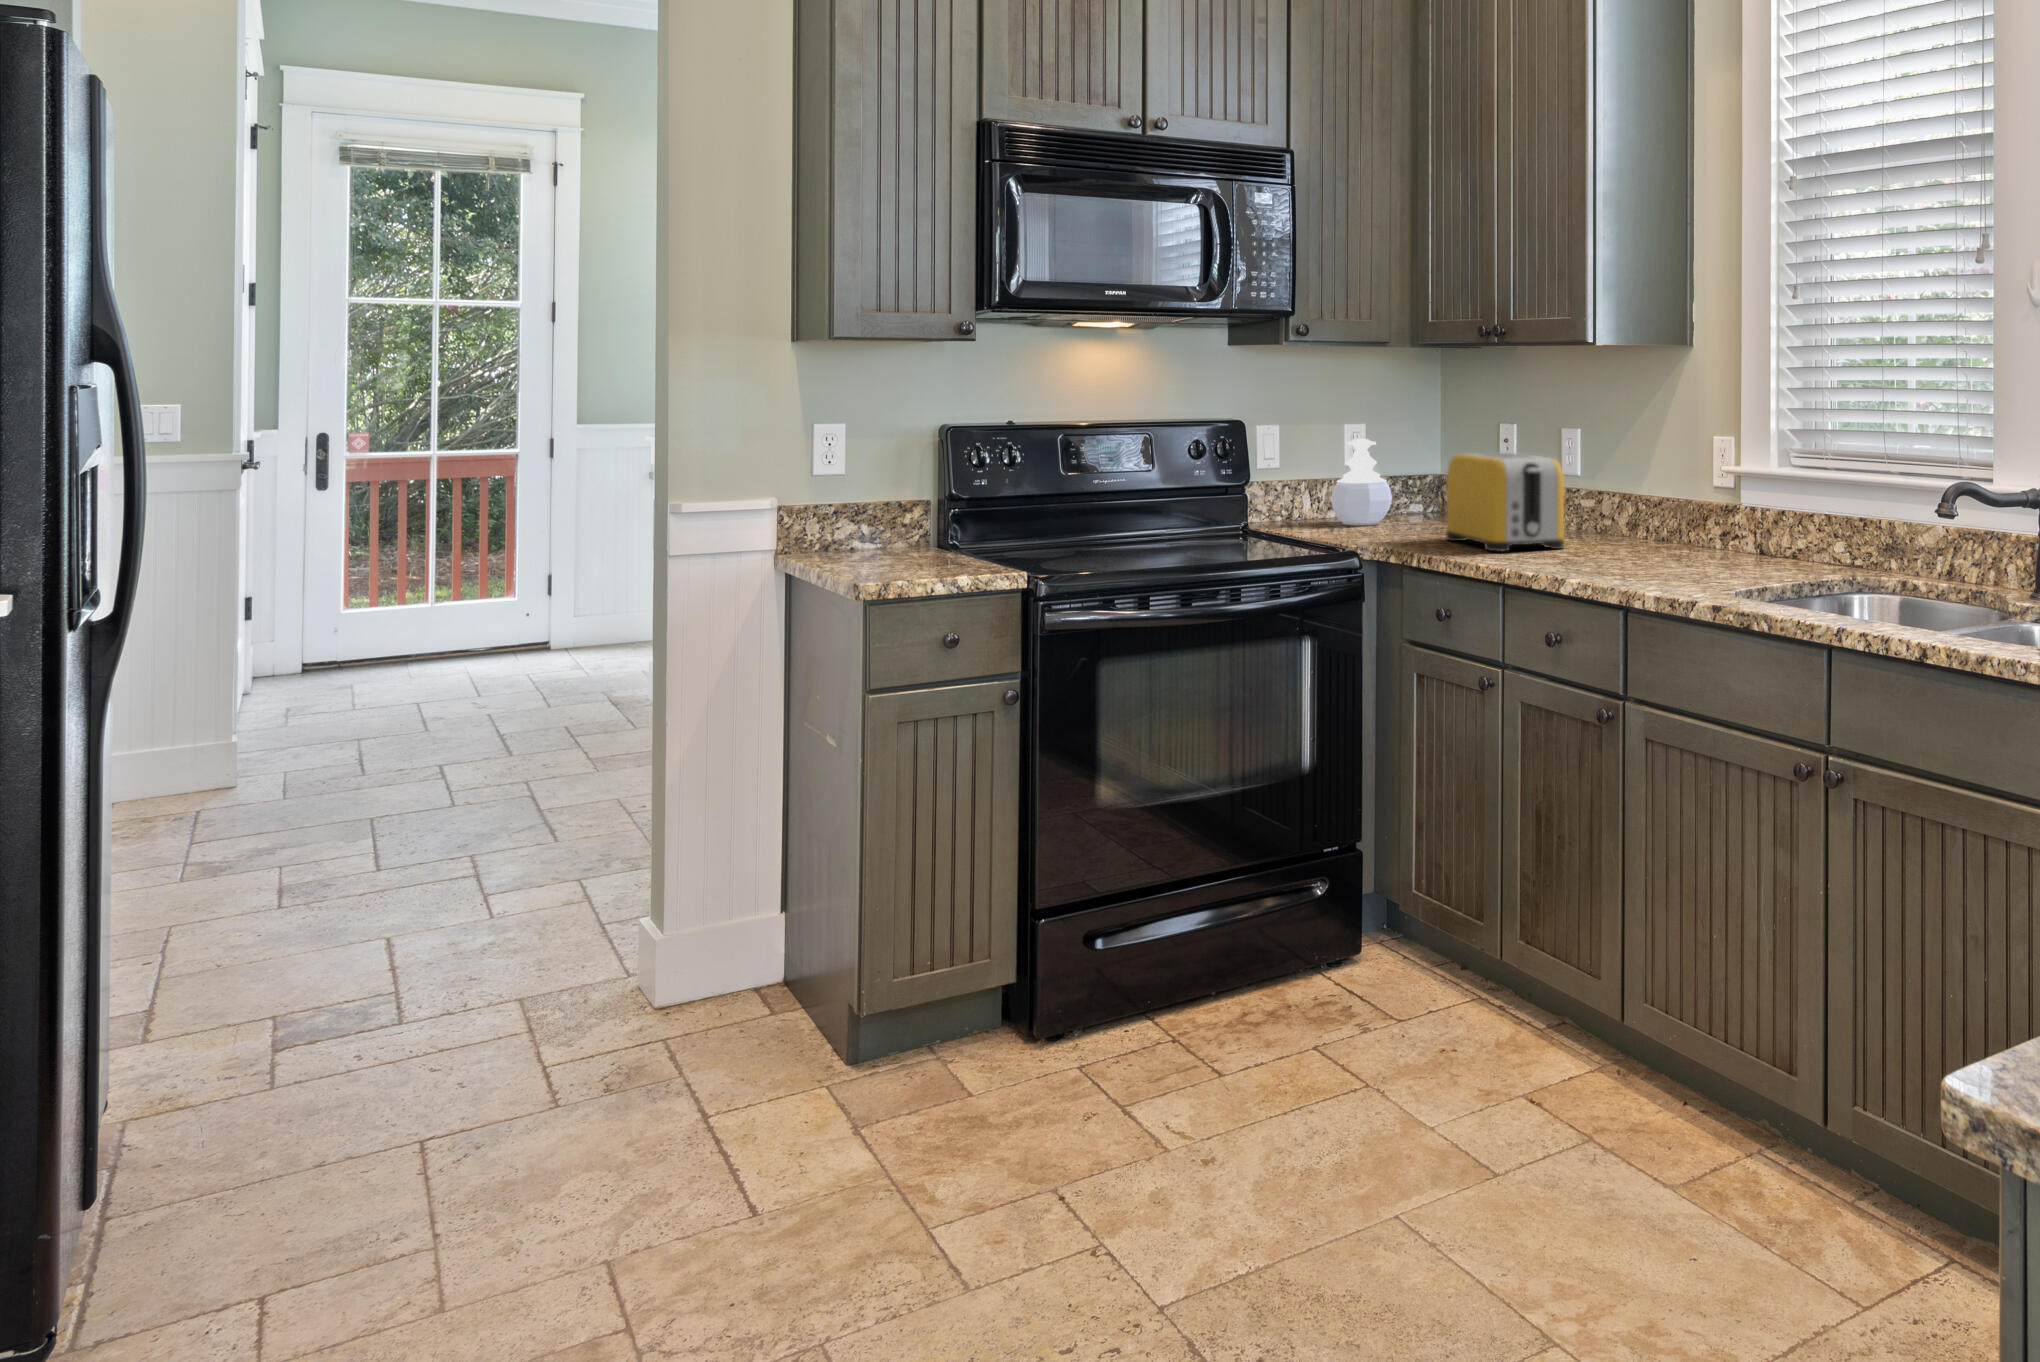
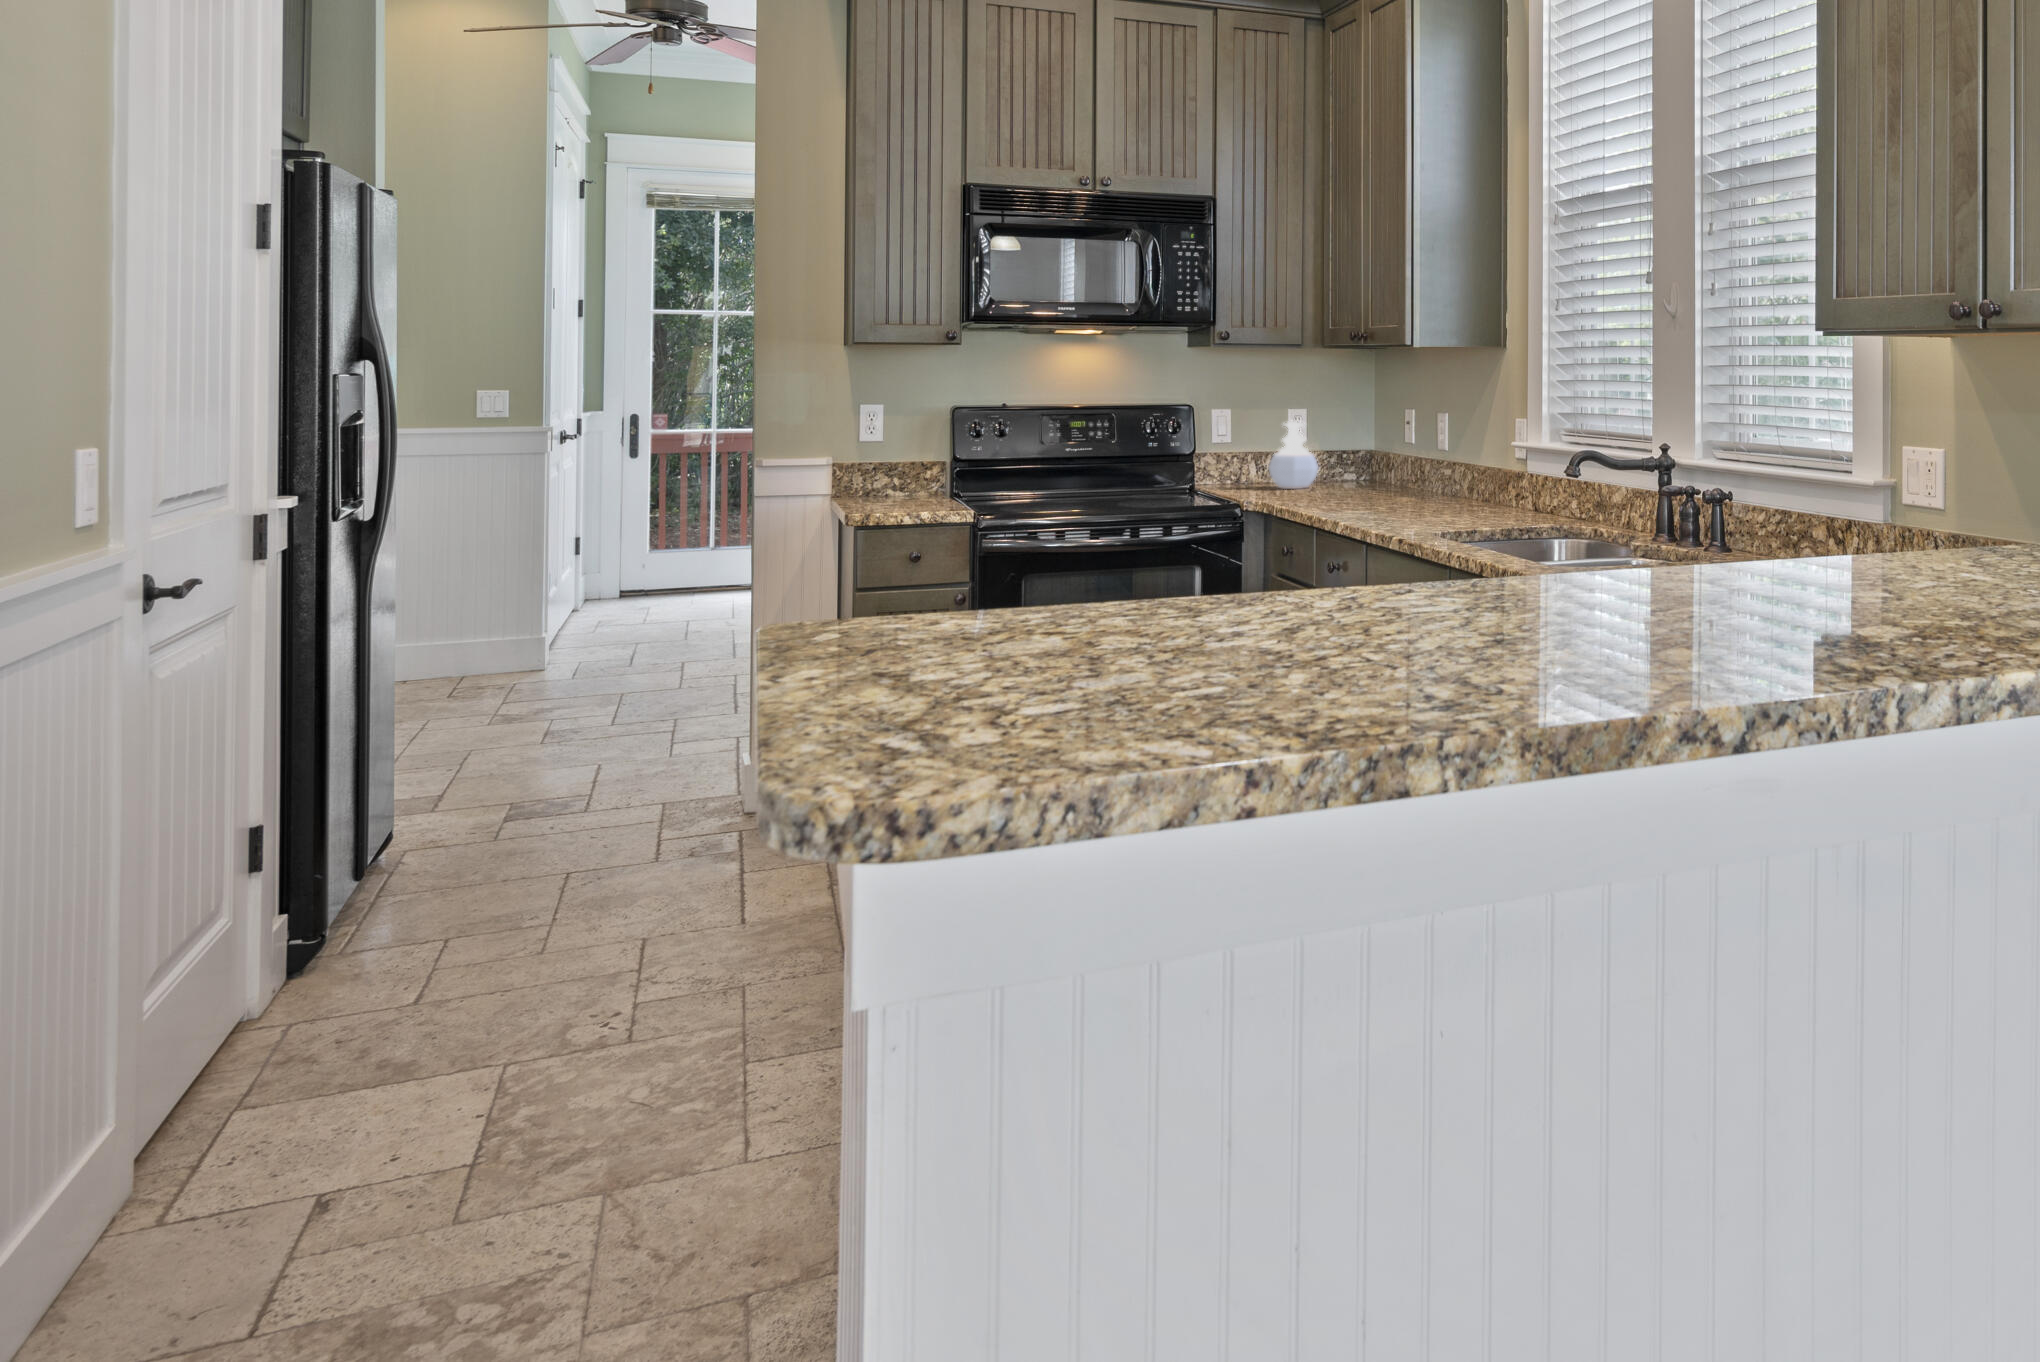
toaster: present [1446,453,1564,551] -> none [1330,432,1404,507]

